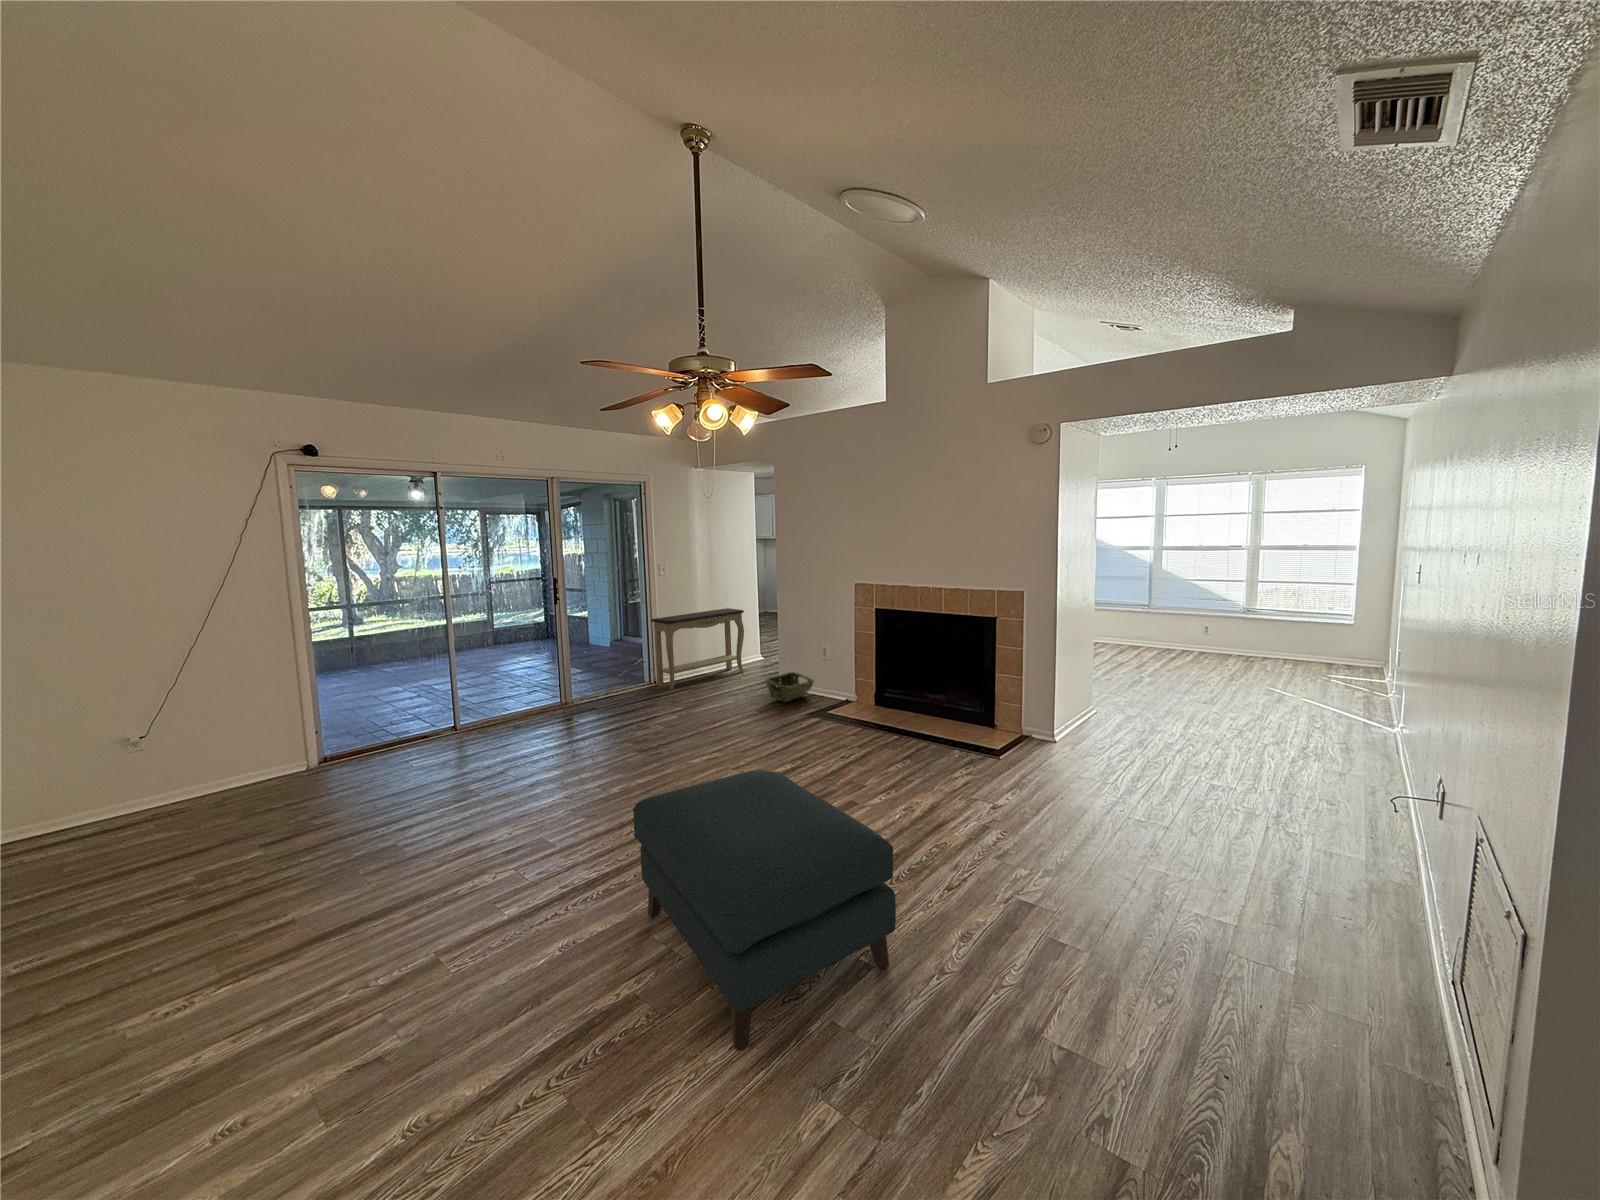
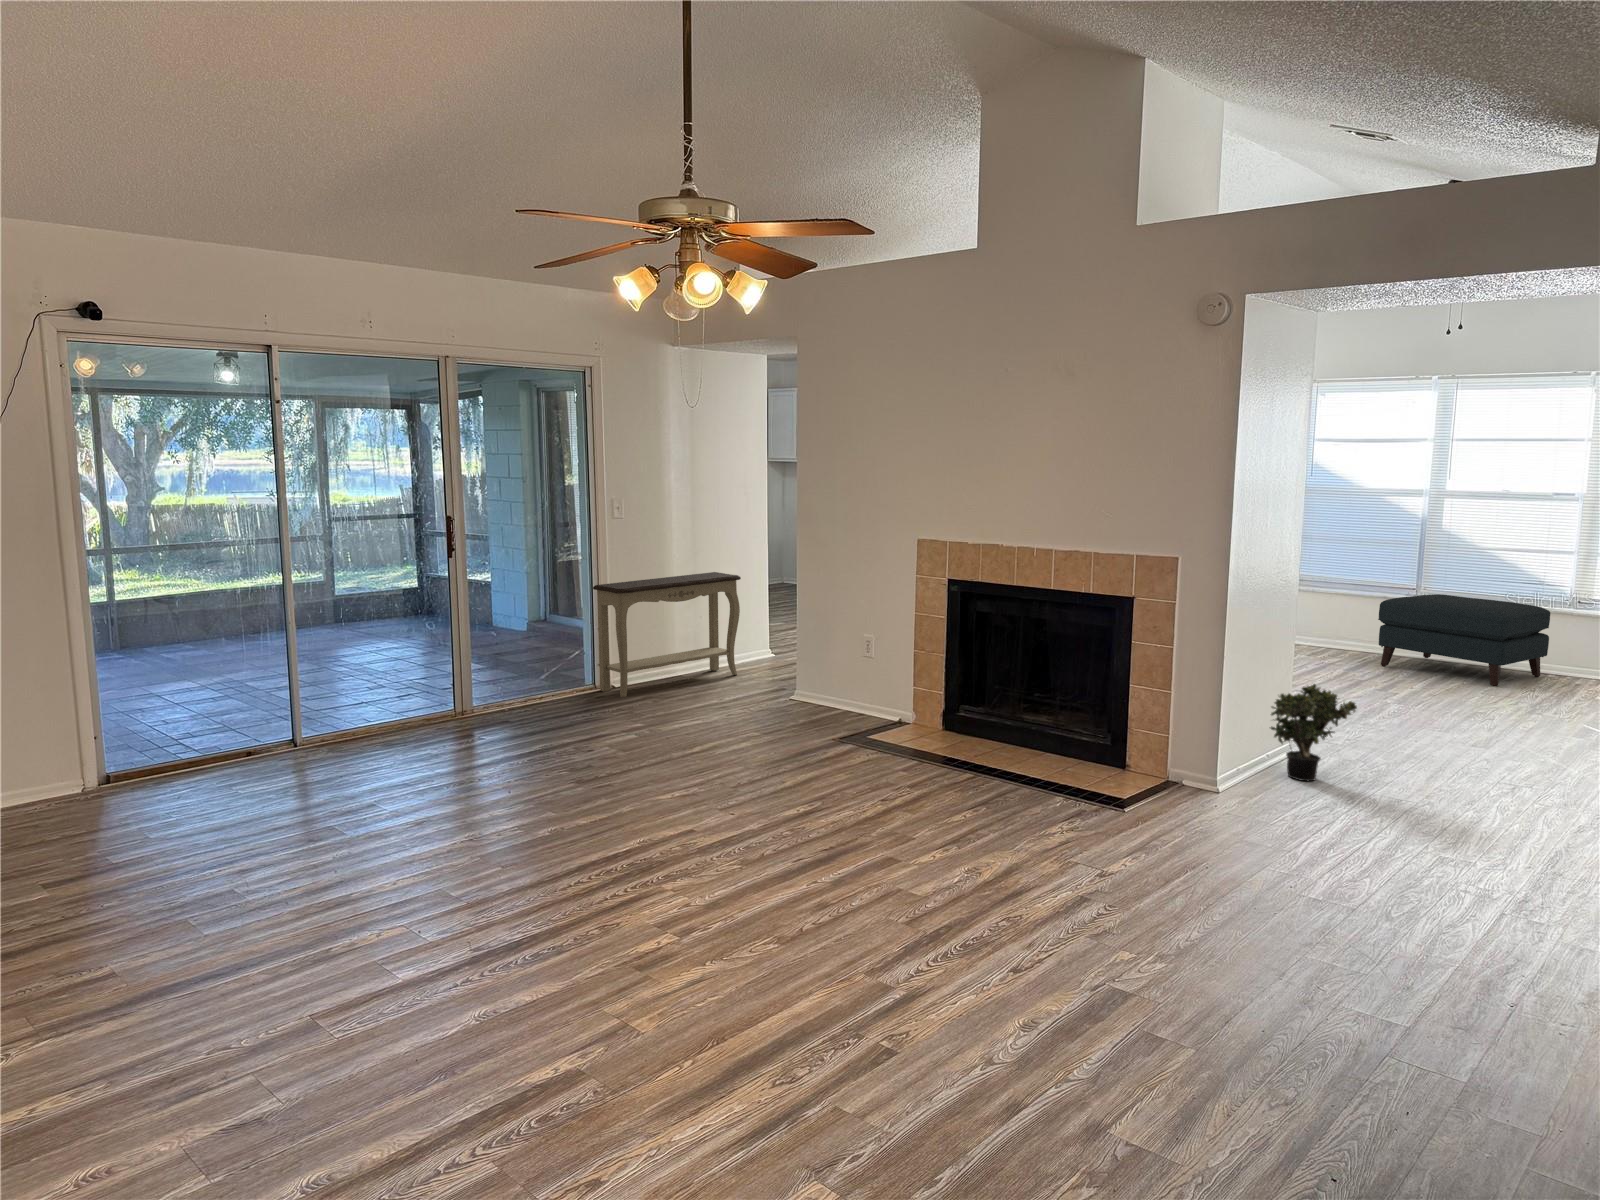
potted plant: none [1085,670,1141,733] -> present [1271,684,1357,781]
woven basket: present [766,672,814,702] -> none [771,675,848,722]
ottoman: present [633,770,896,1050] -> present [1378,594,1550,687]

